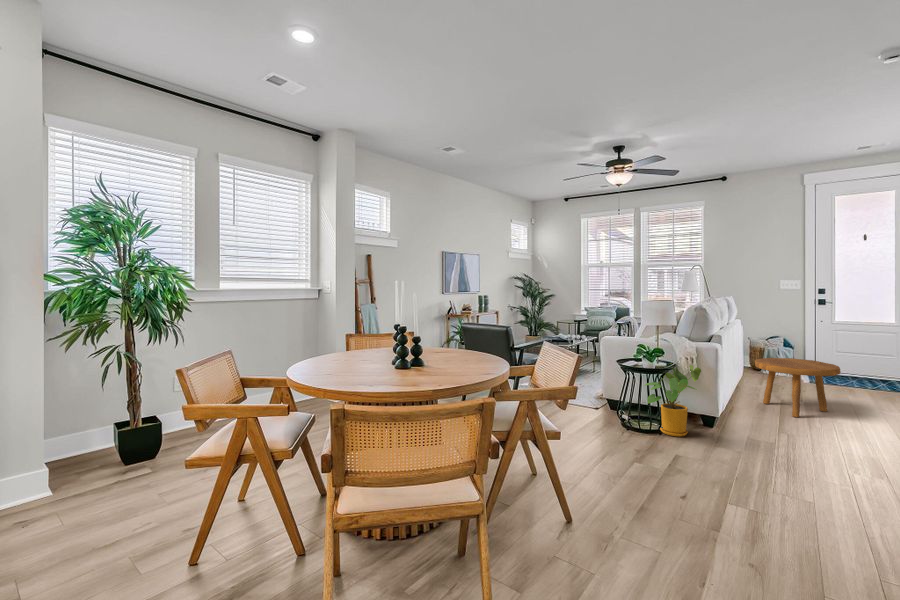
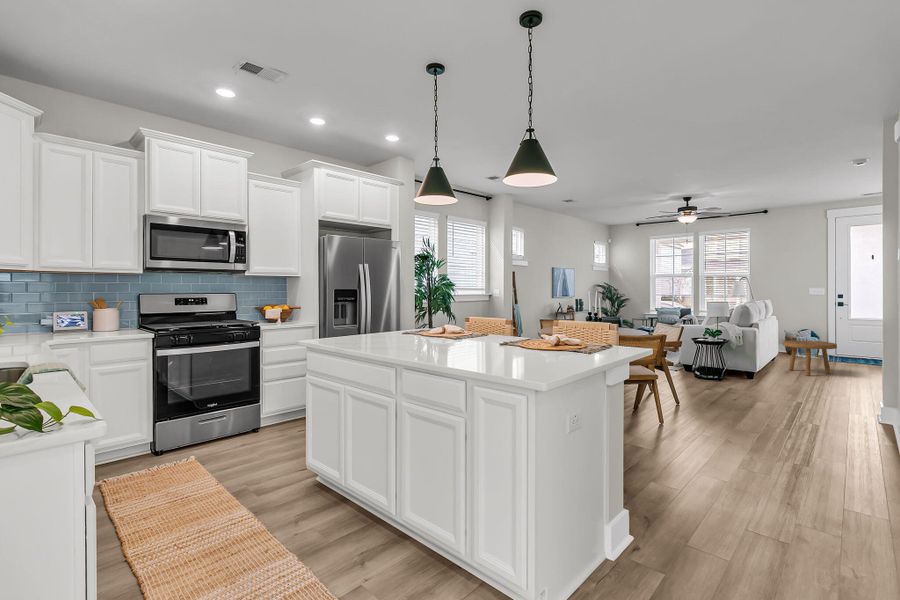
house plant: present [645,363,701,437] -> none [709,340,745,382]

